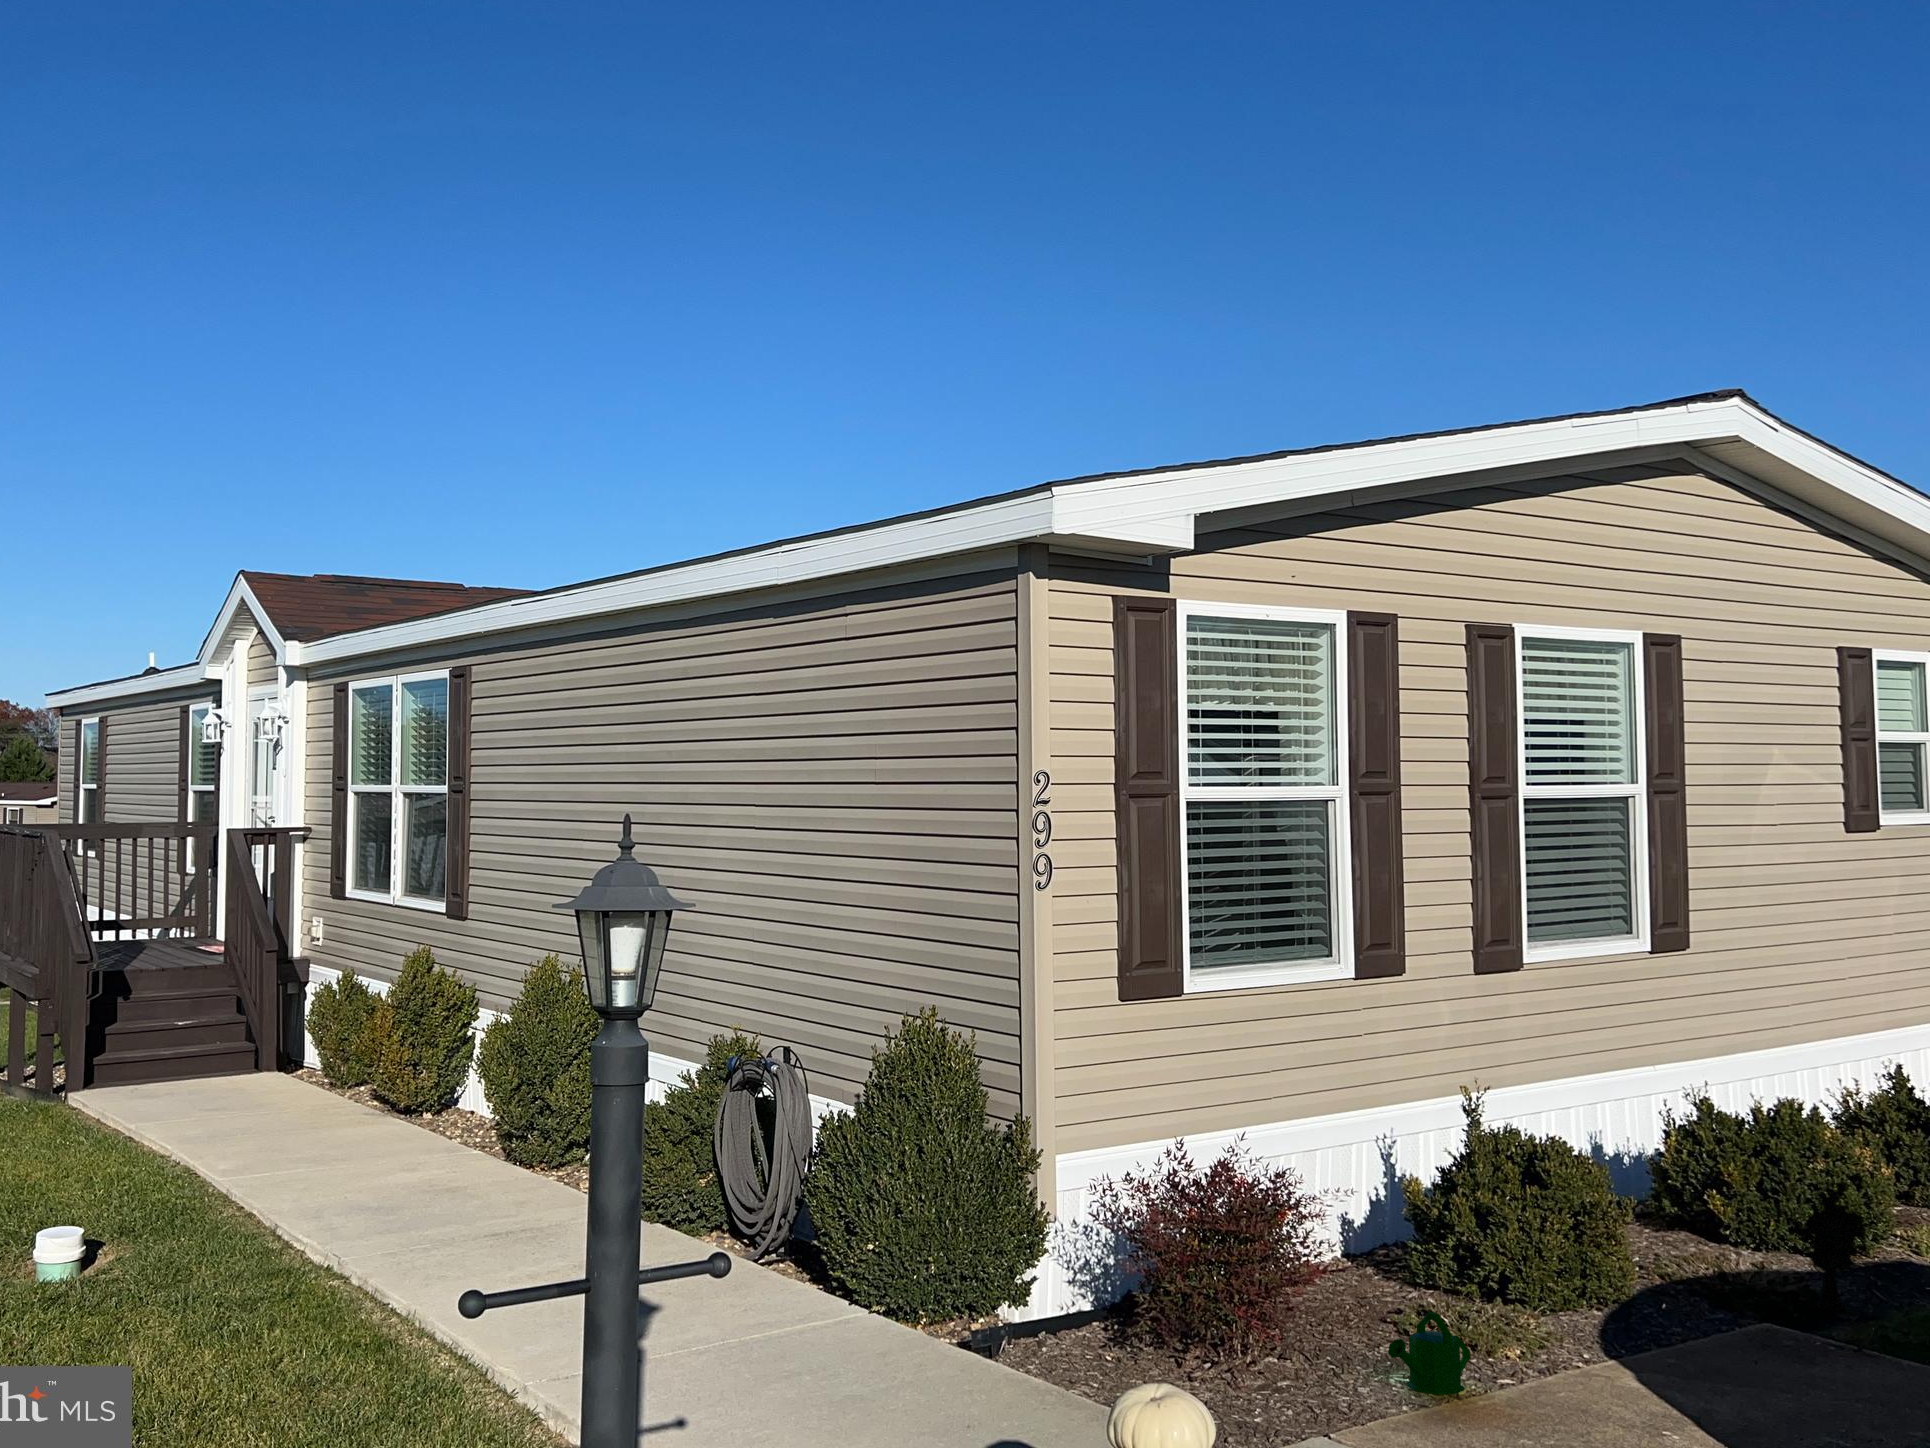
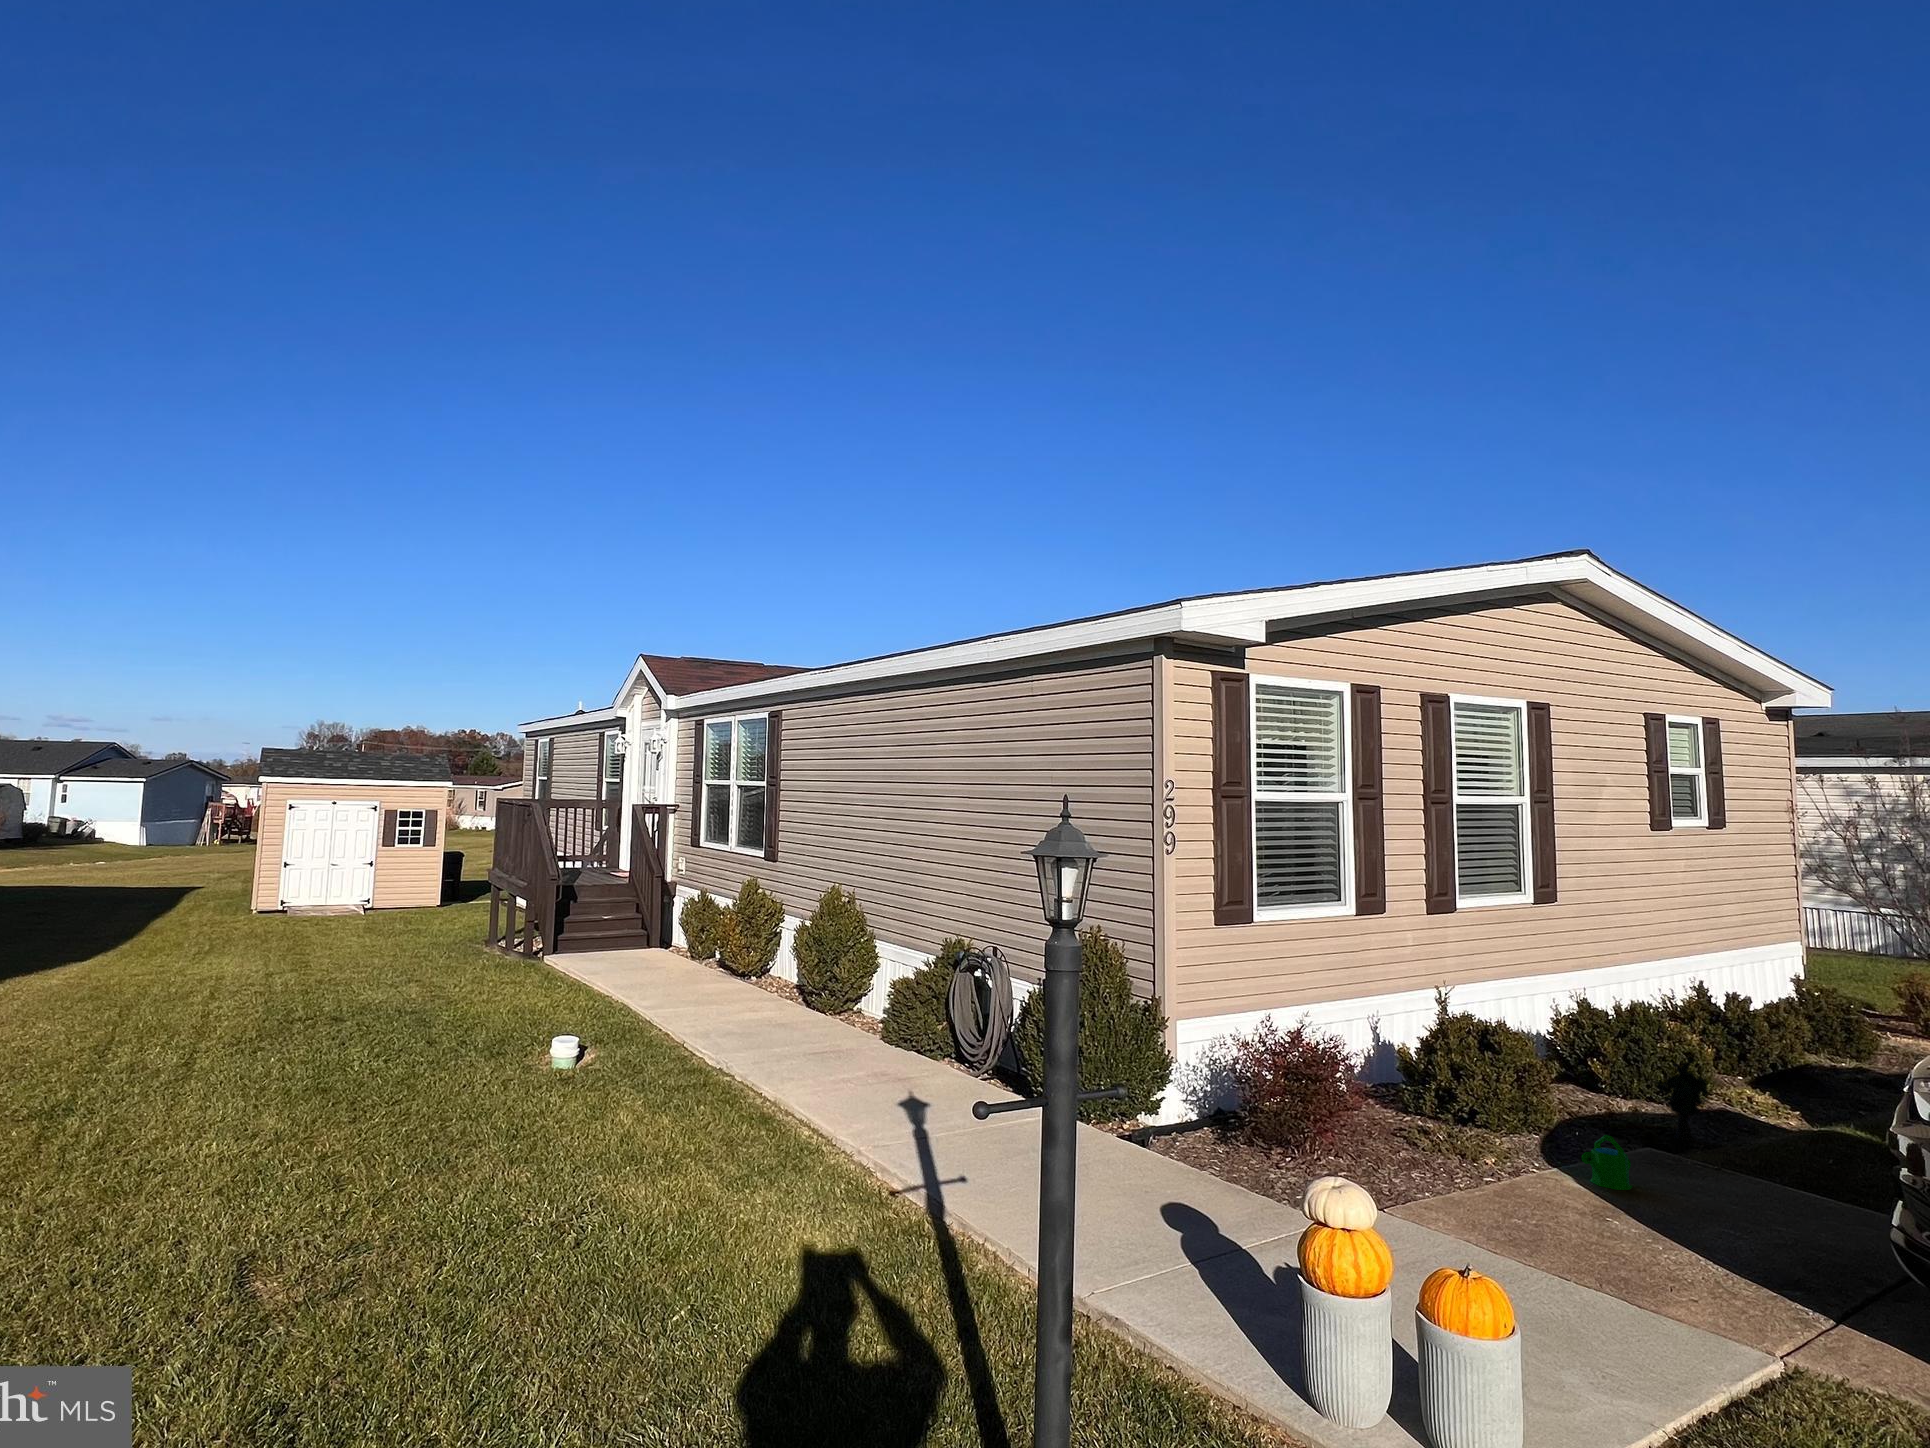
watering can: present [1388,1311,1470,1395] -> present [1581,1135,1633,1190]

